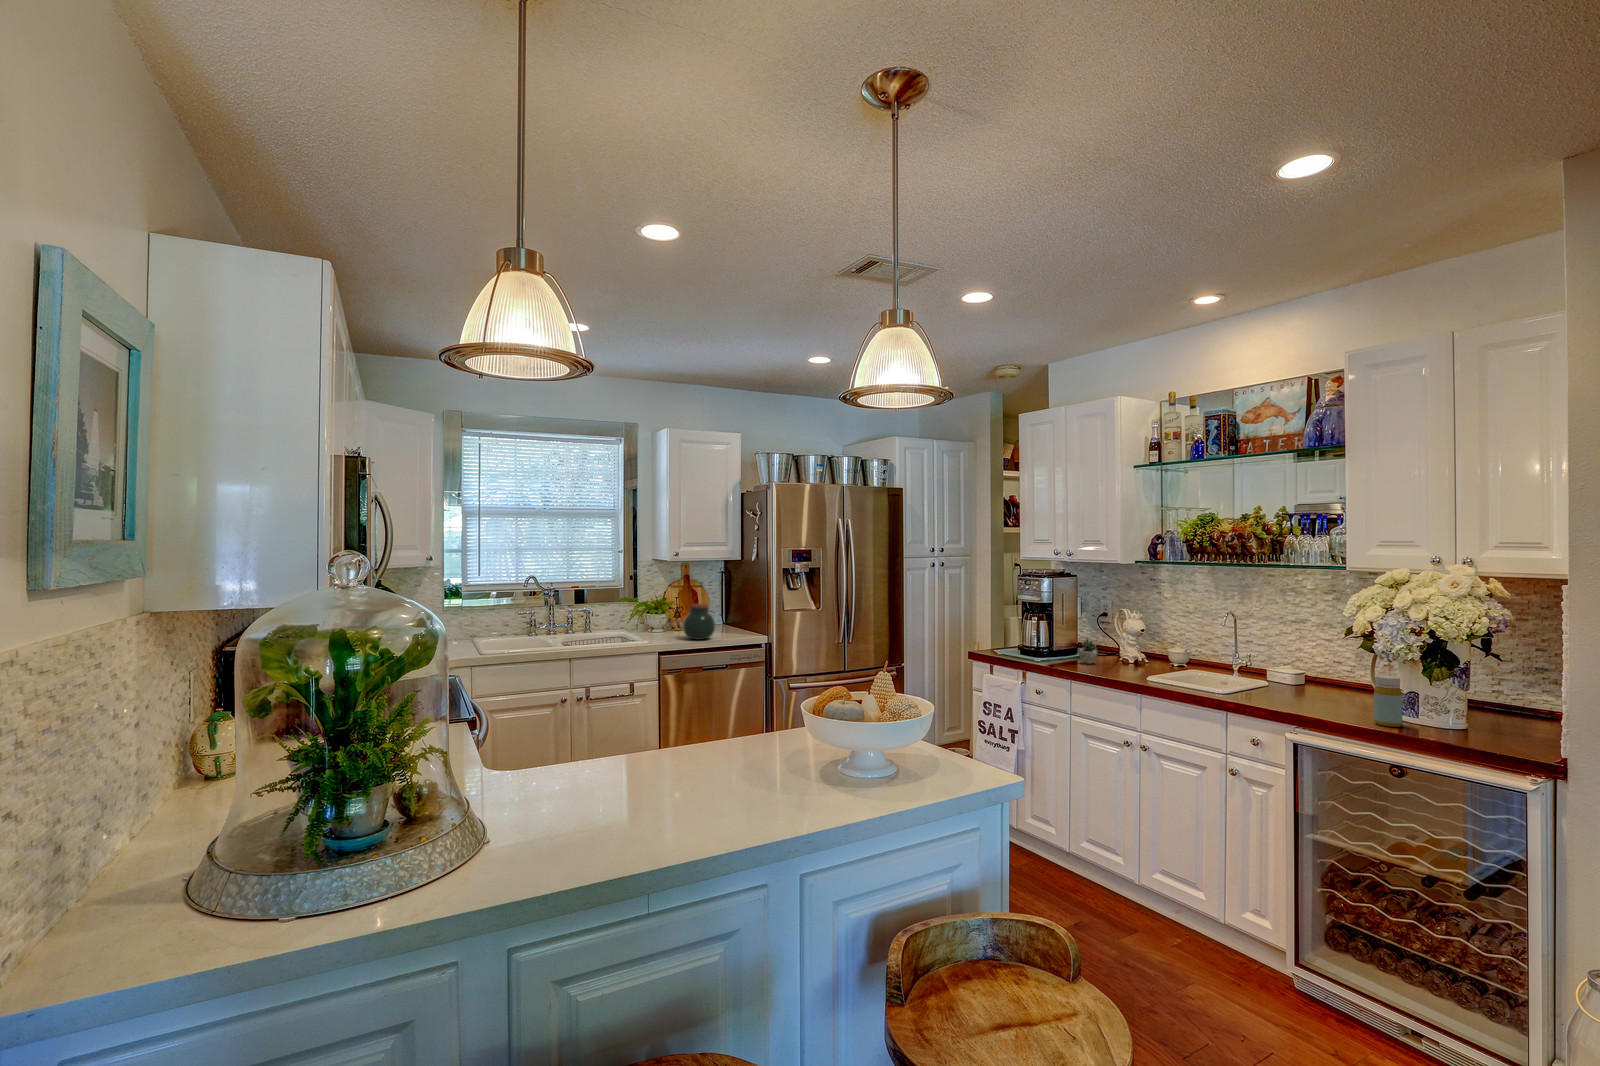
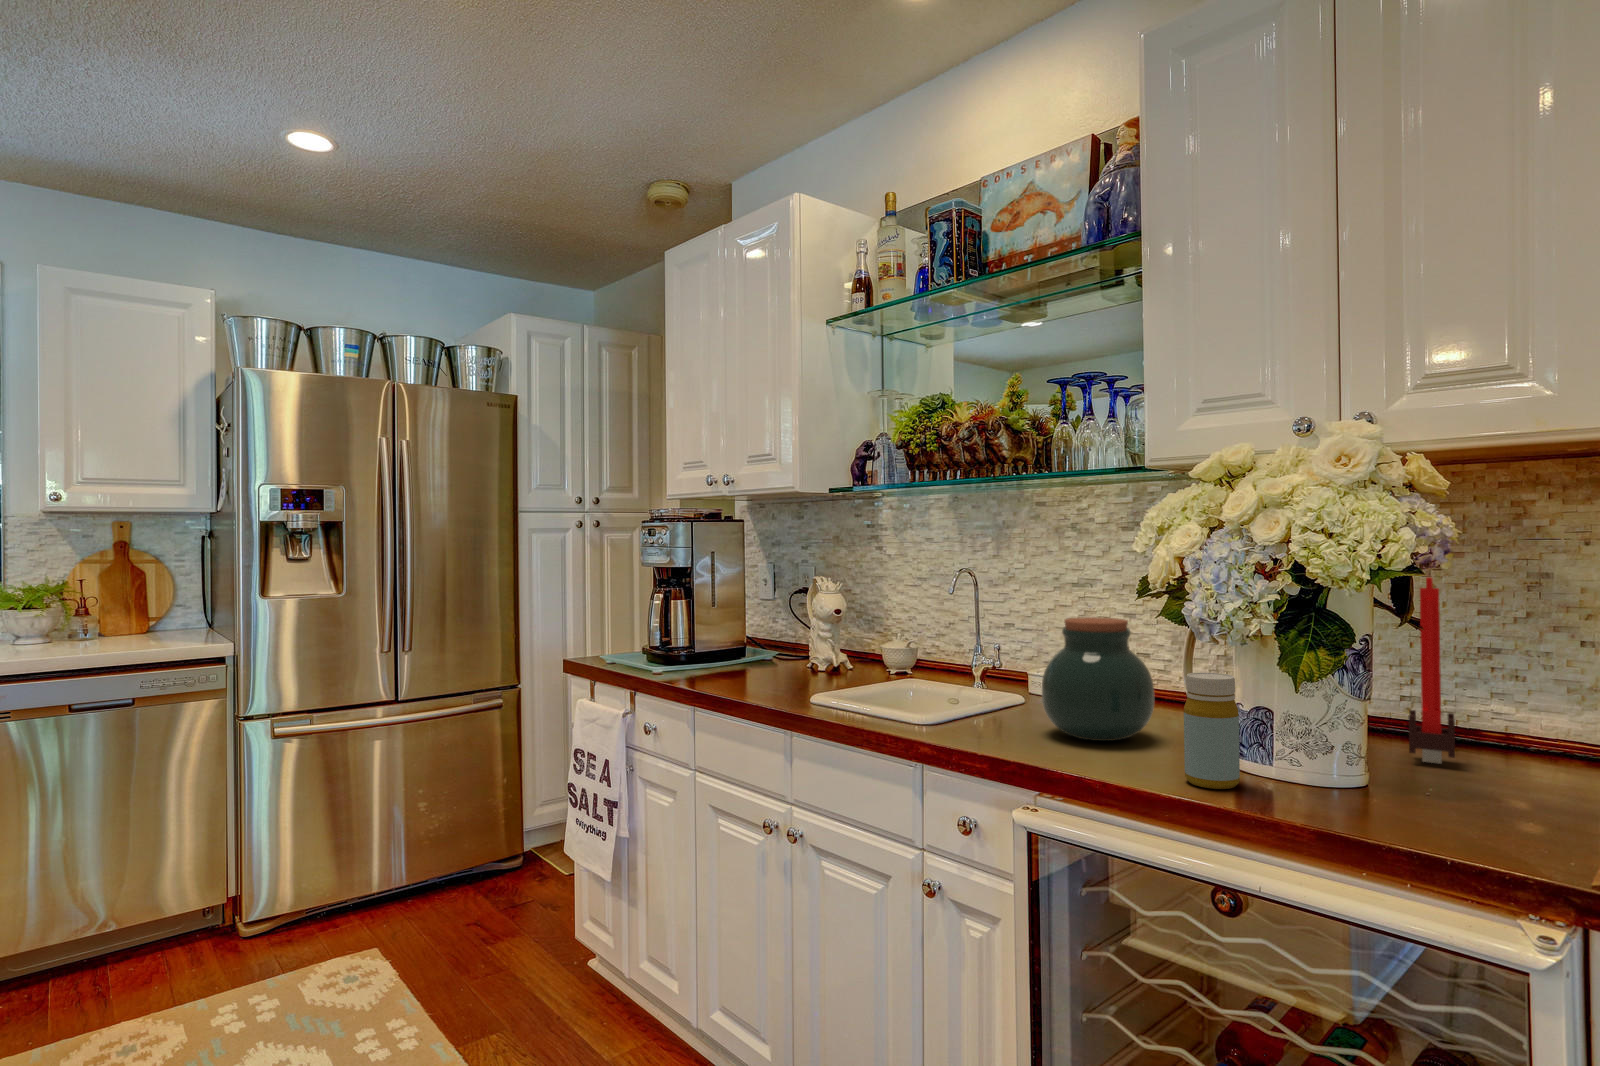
jar: present [683,604,715,640] -> present [1042,617,1154,741]
candle: none [1492,634,1518,724] -> present [1409,577,1455,764]
succulent plant: present [1079,638,1098,664] -> none [727,621,790,673]

